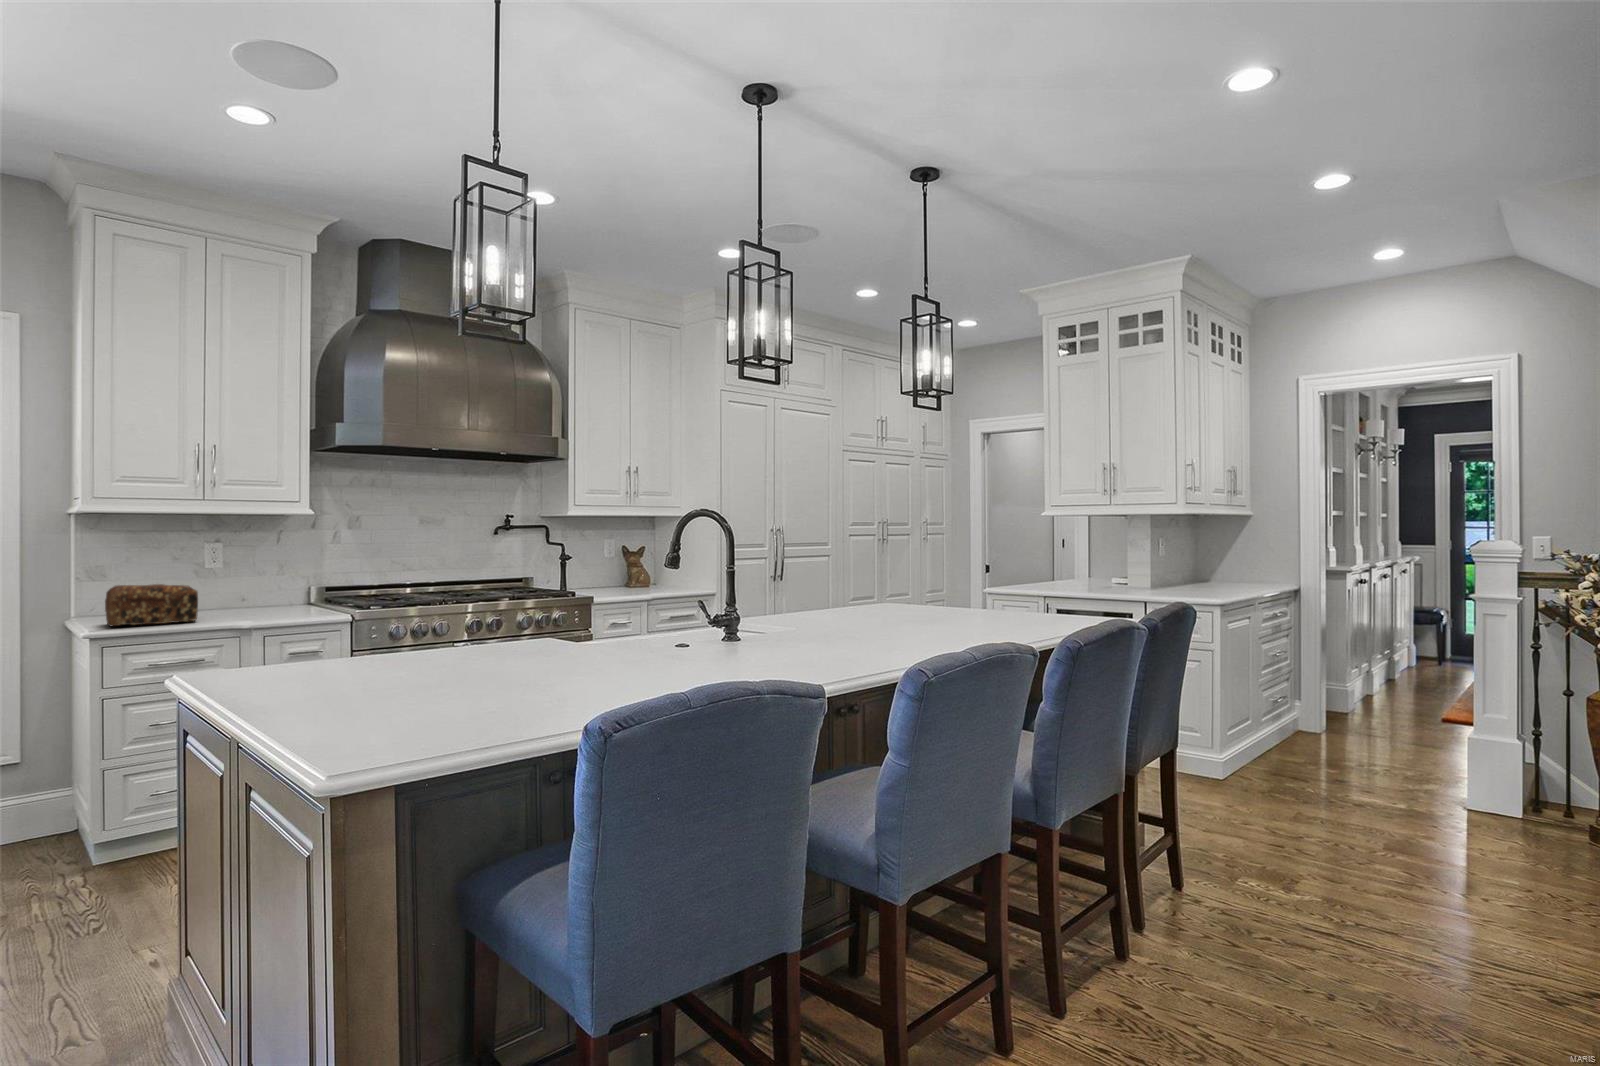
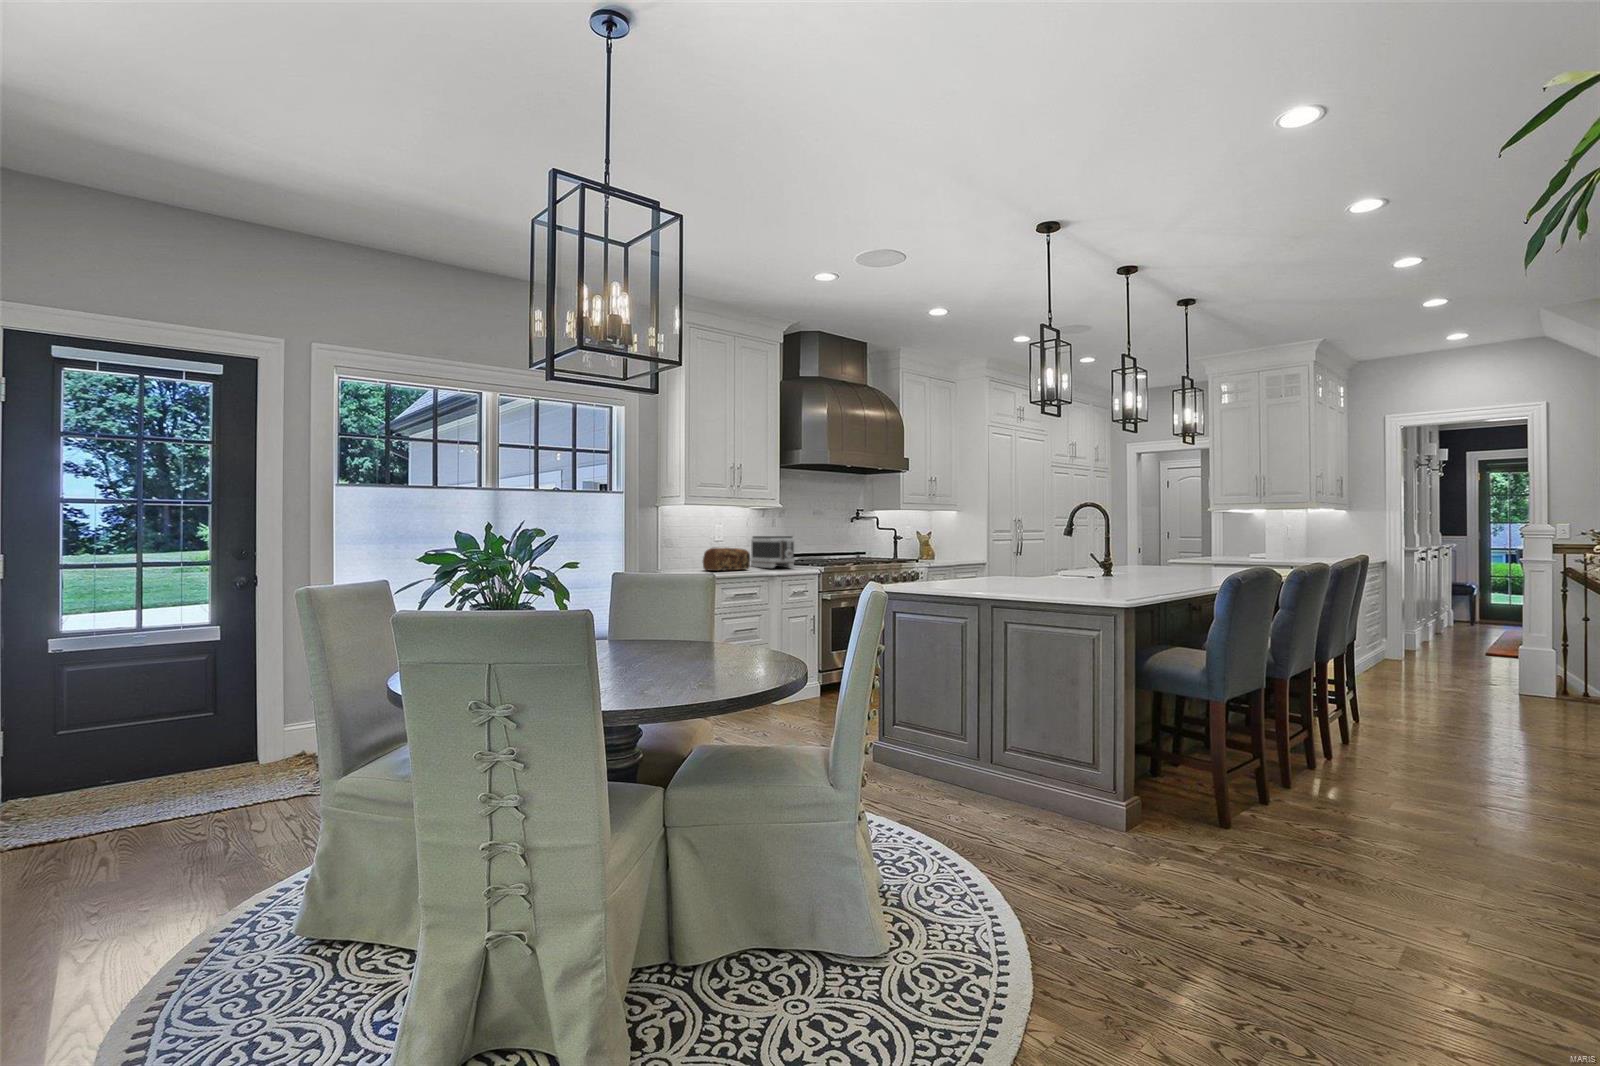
toaster: none [241,561,295,618] -> present [751,536,795,568]

